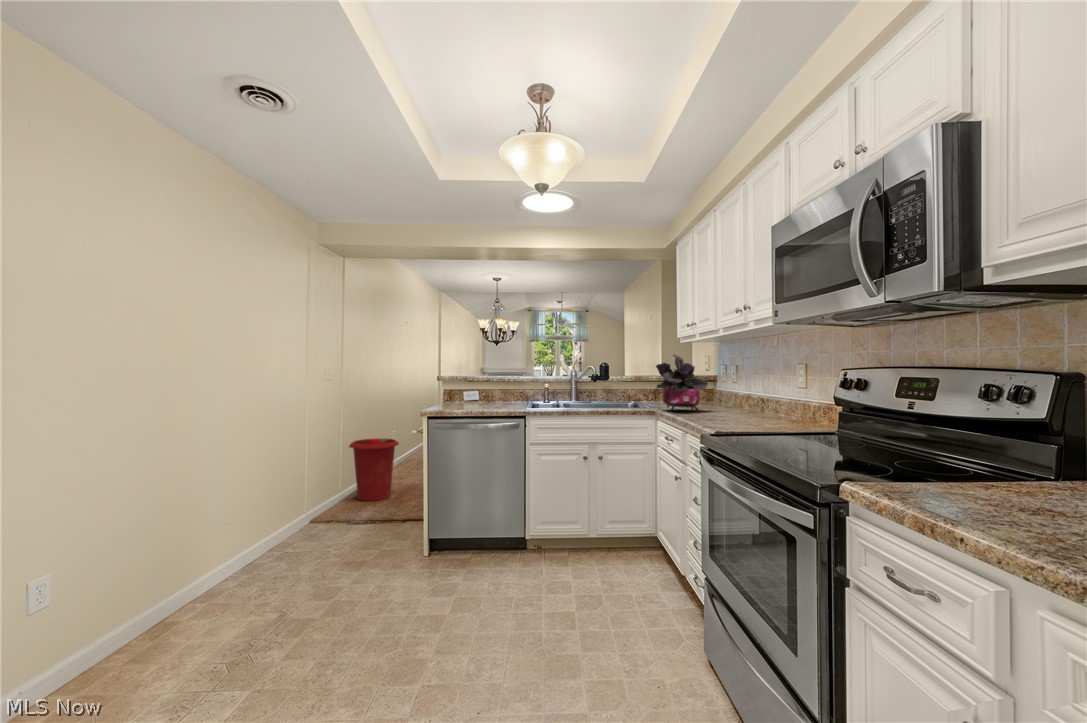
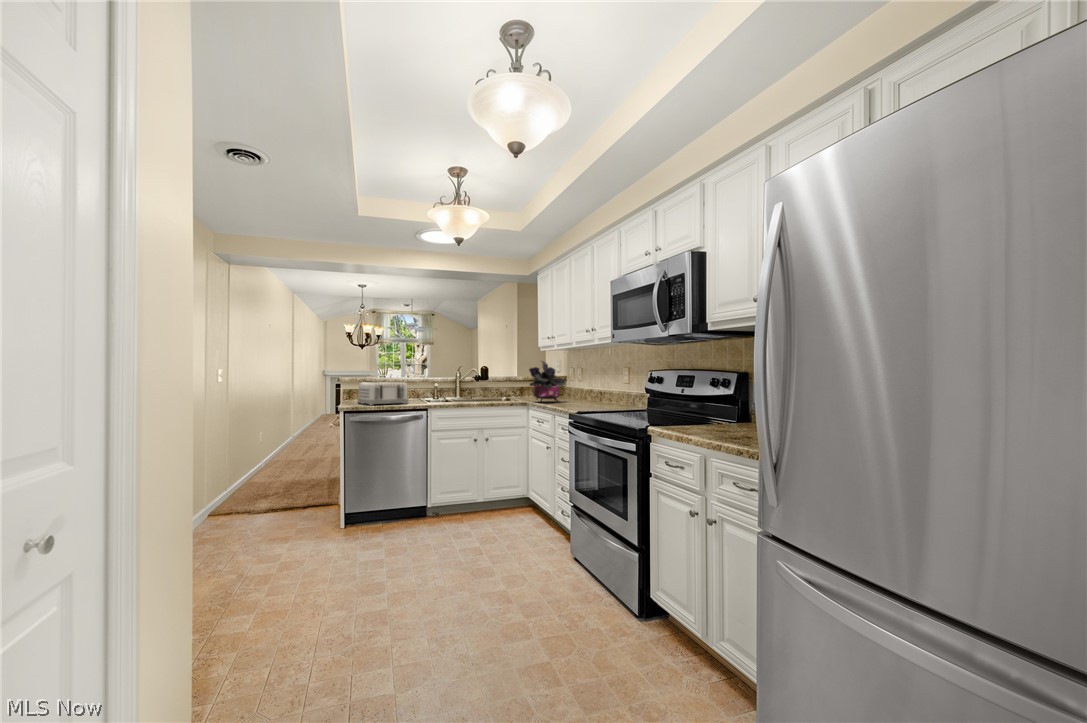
toaster: none [449,381,502,410] -> present [358,382,408,405]
waste bin: present [349,438,399,501] -> none [238,438,290,496]

